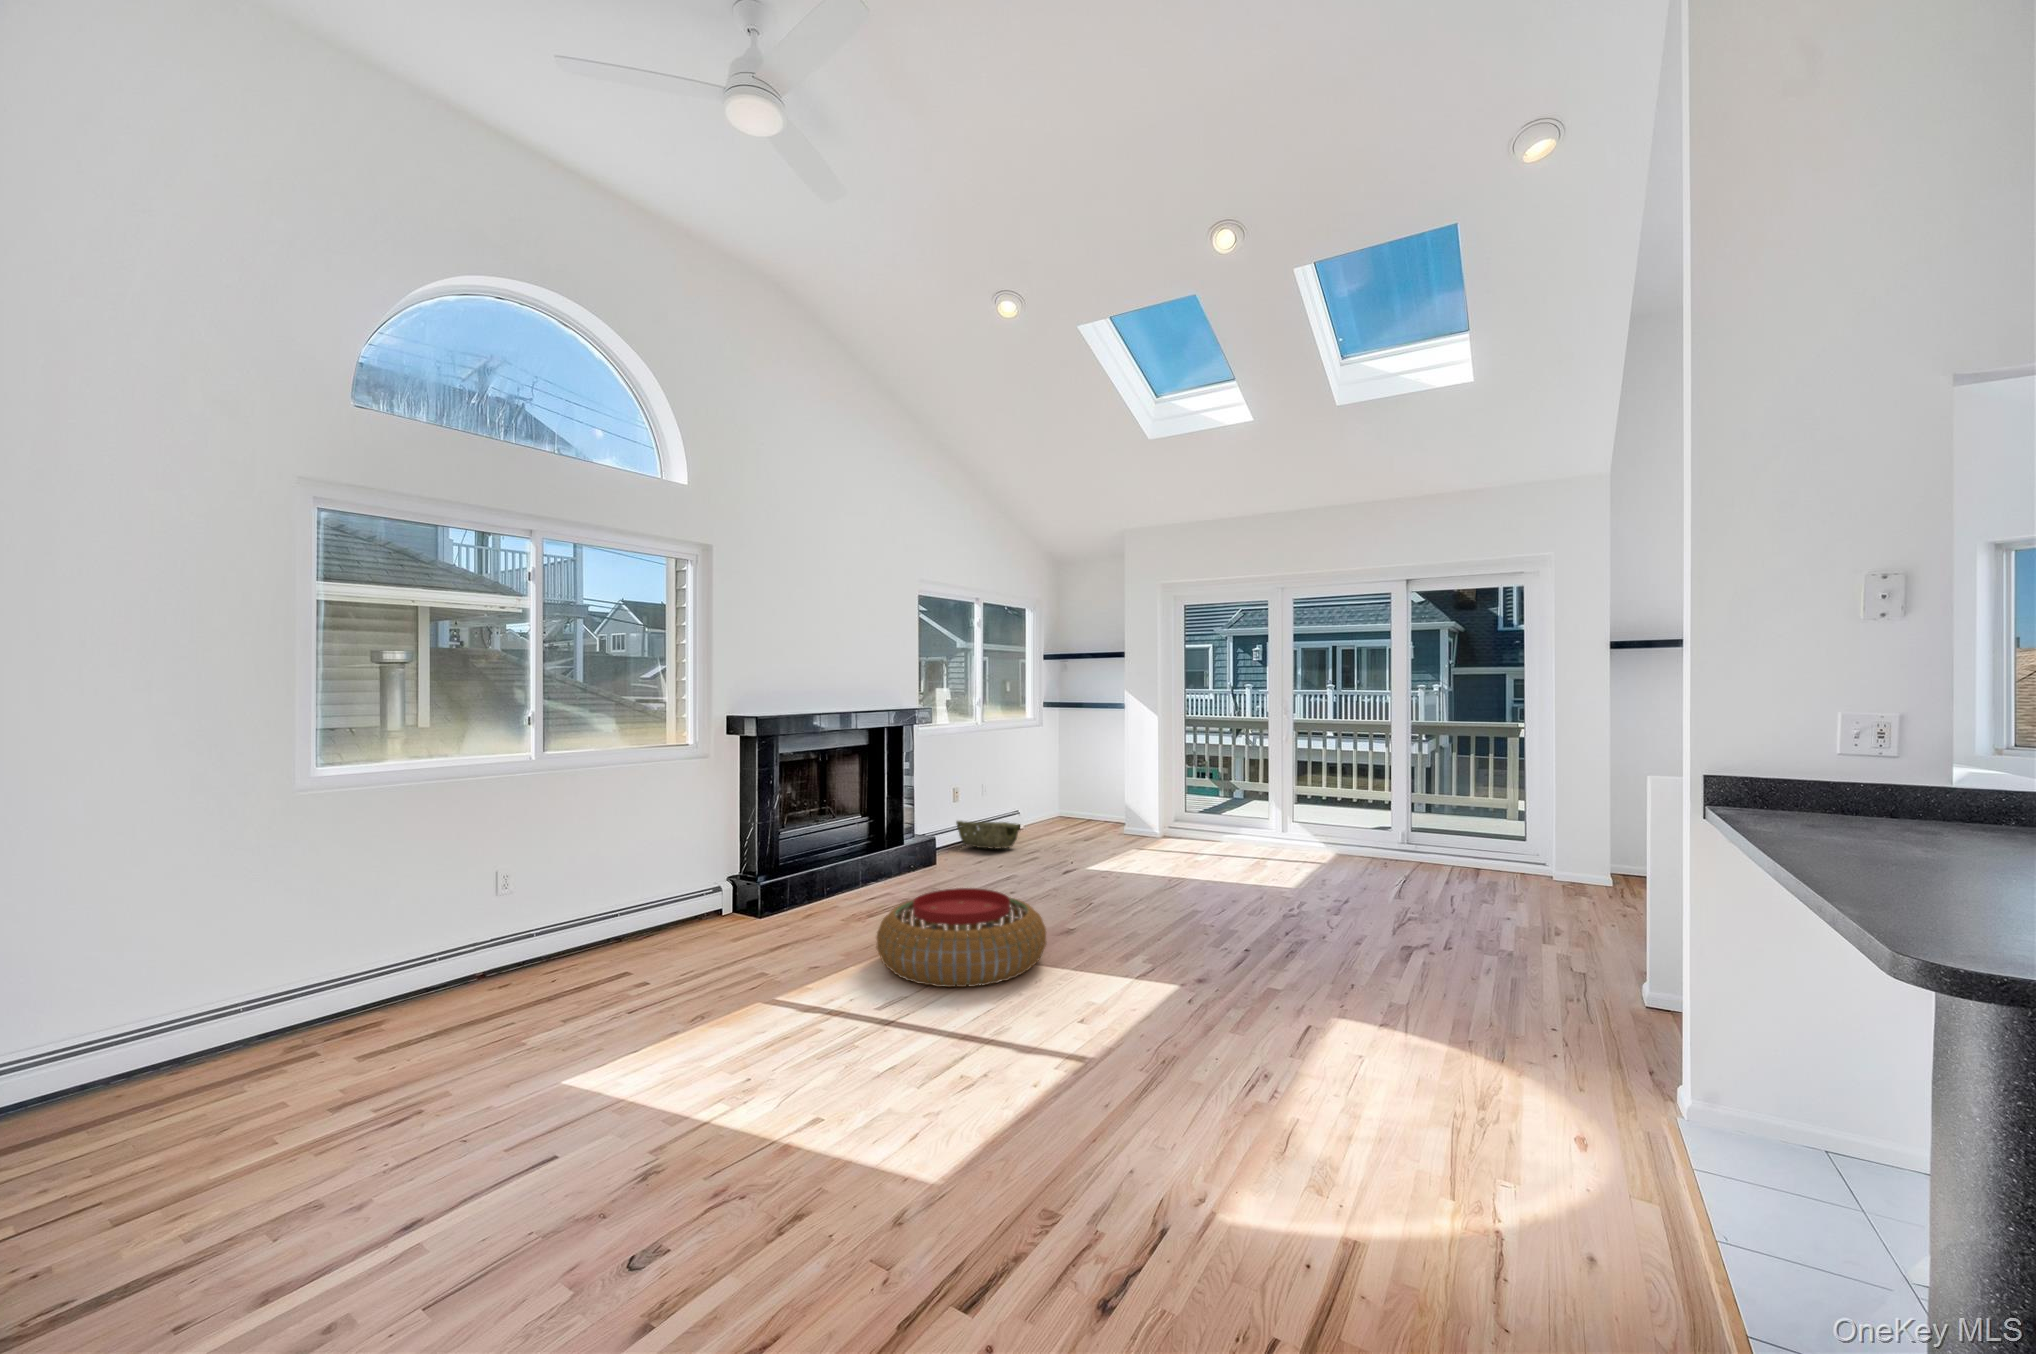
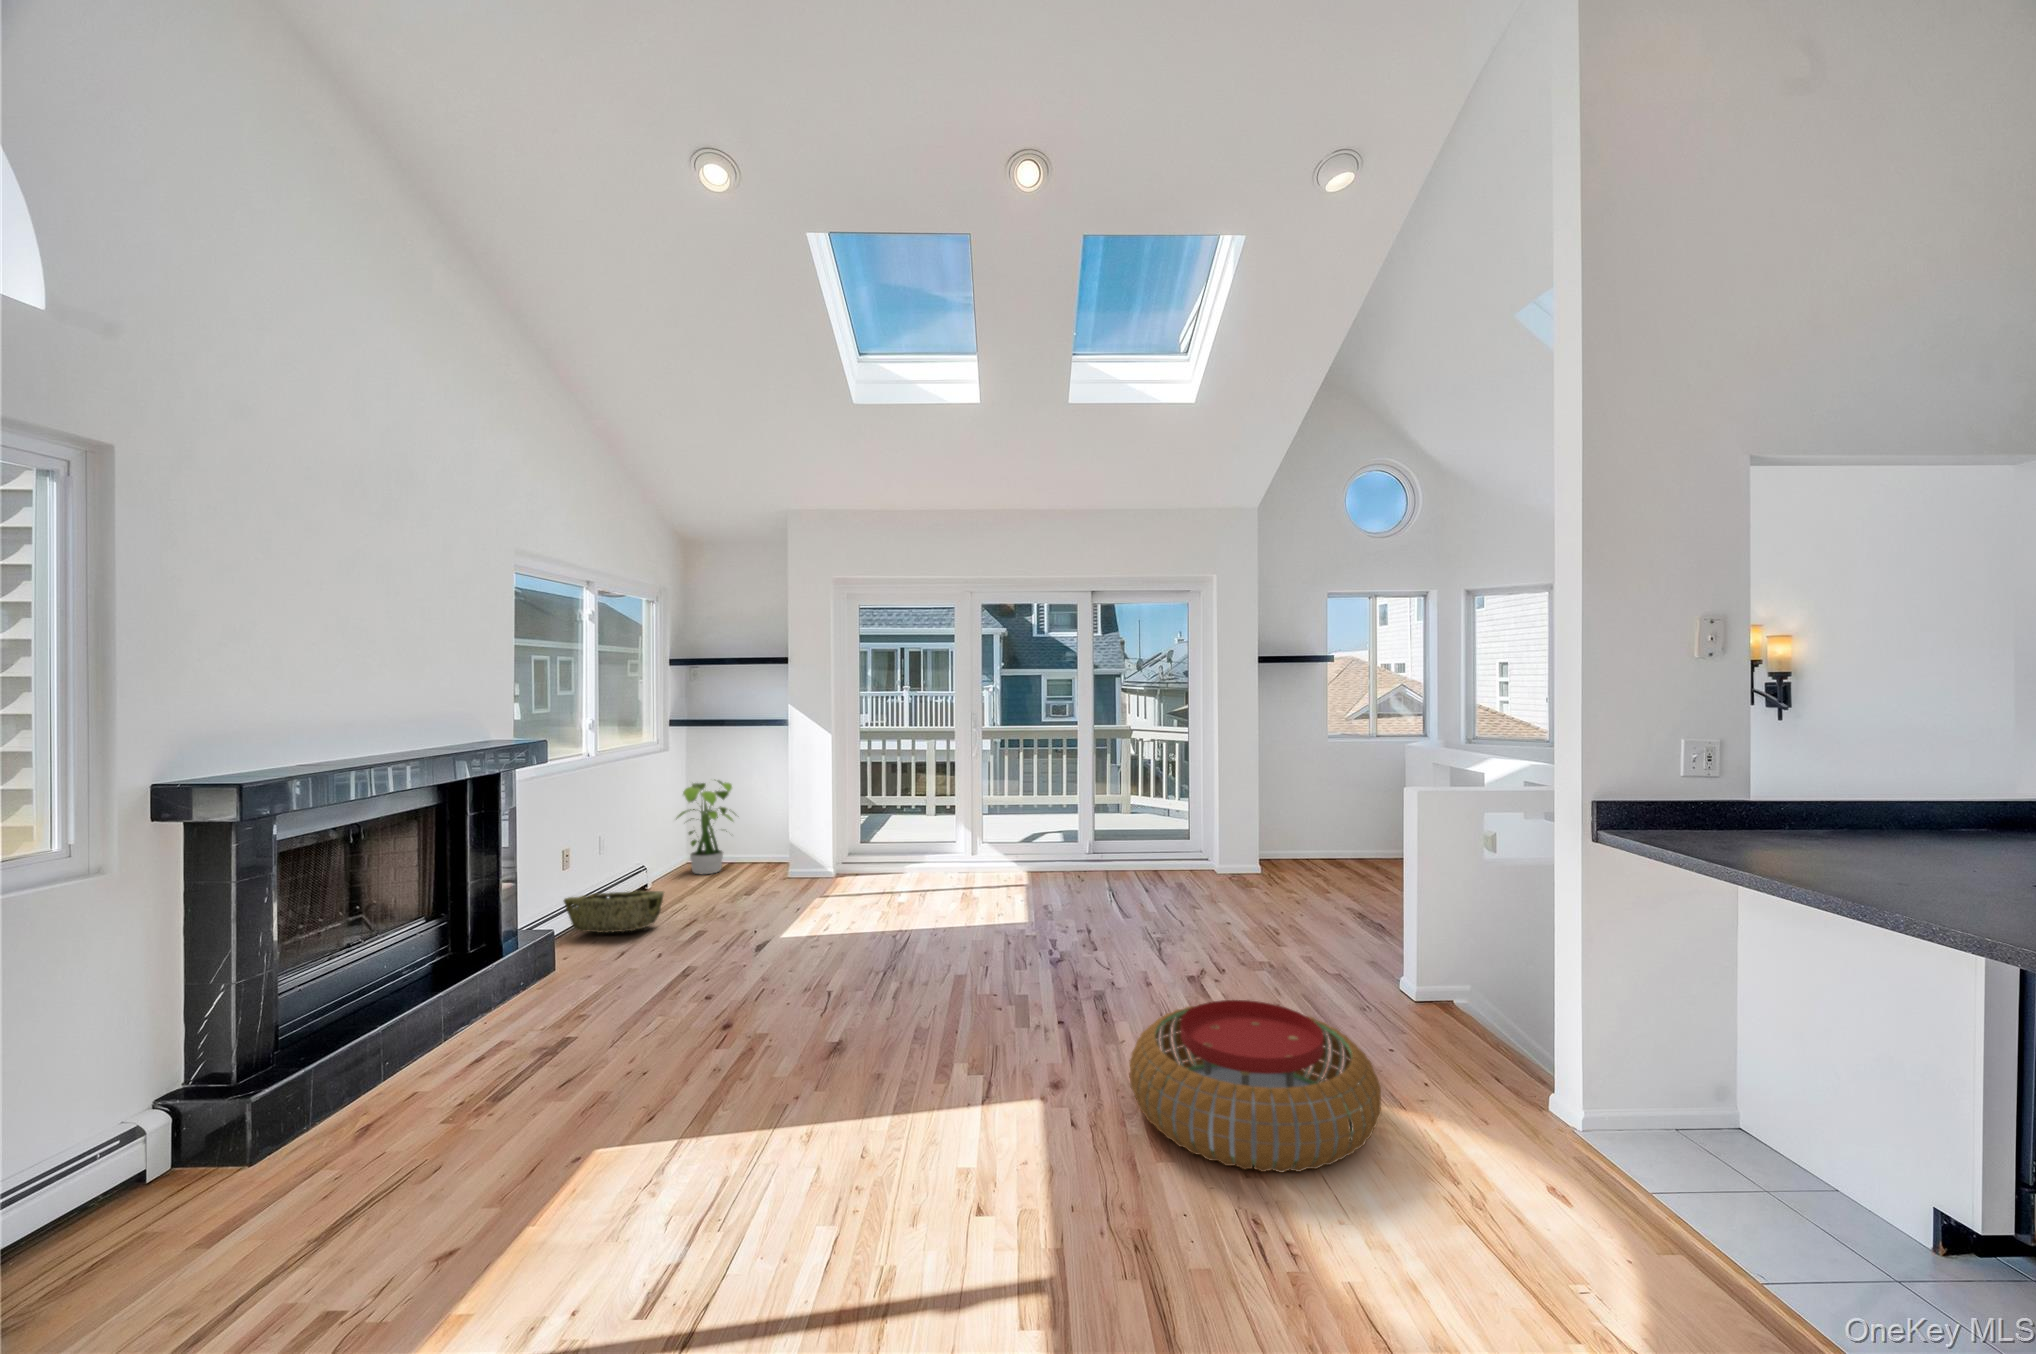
potted plant: none [1047,750,1097,823] -> present [676,780,733,874]
pouf: present [876,888,1047,987] -> present [1129,1000,1381,1173]

